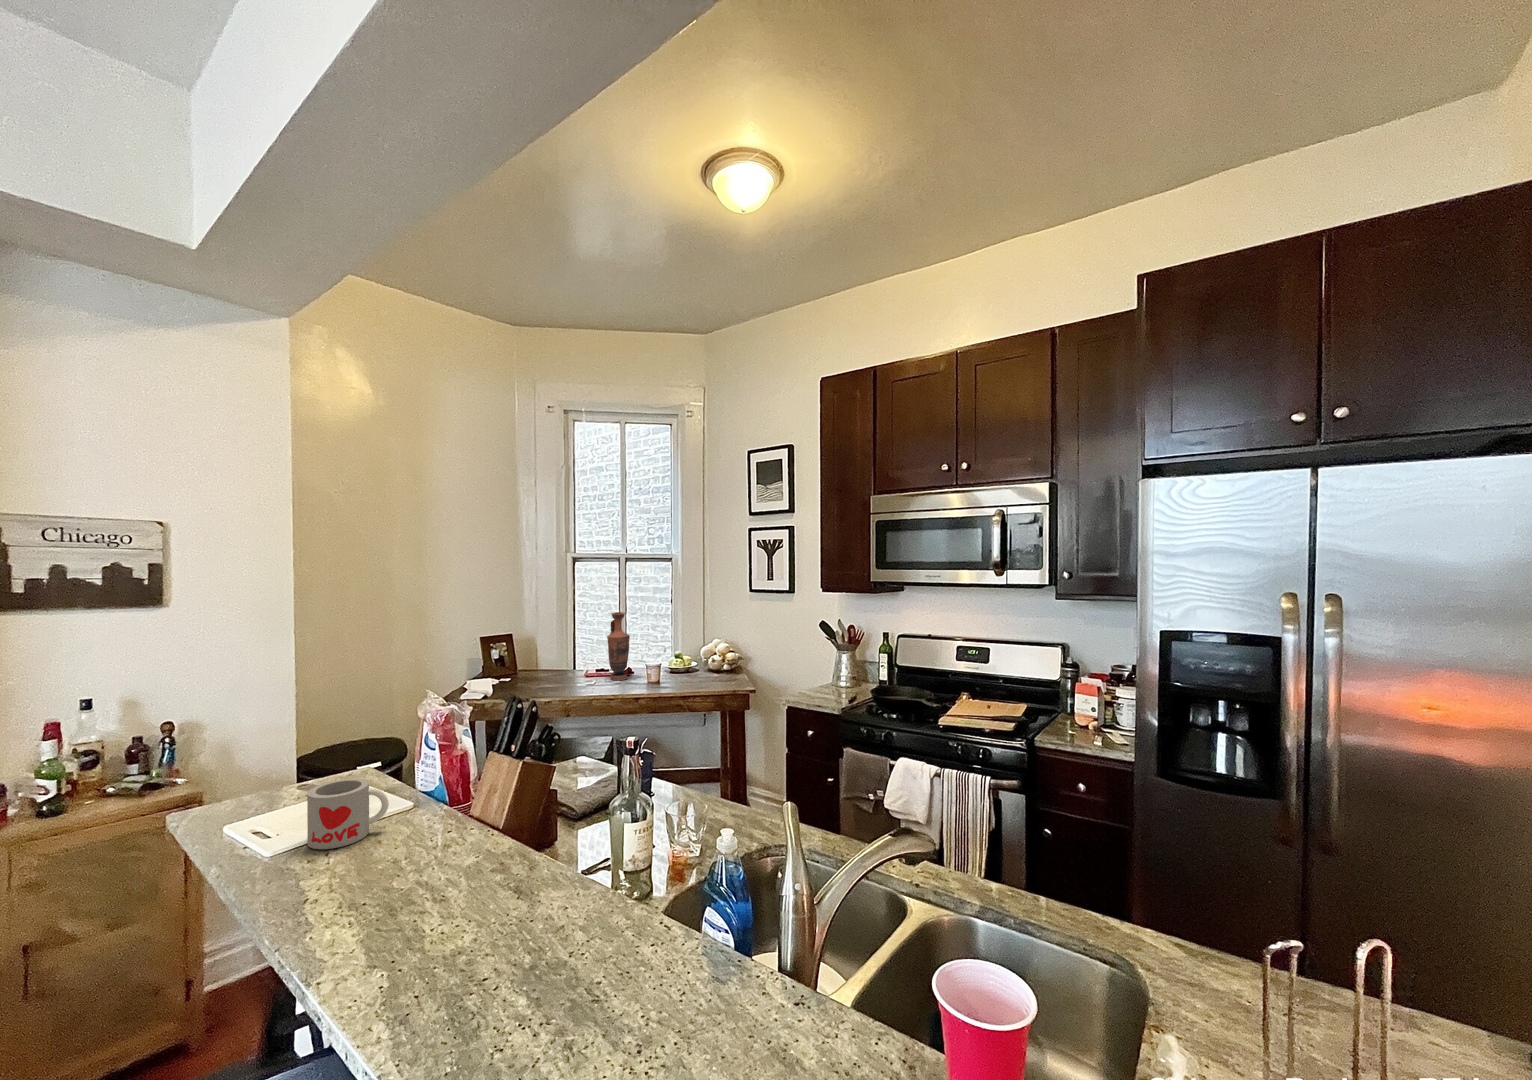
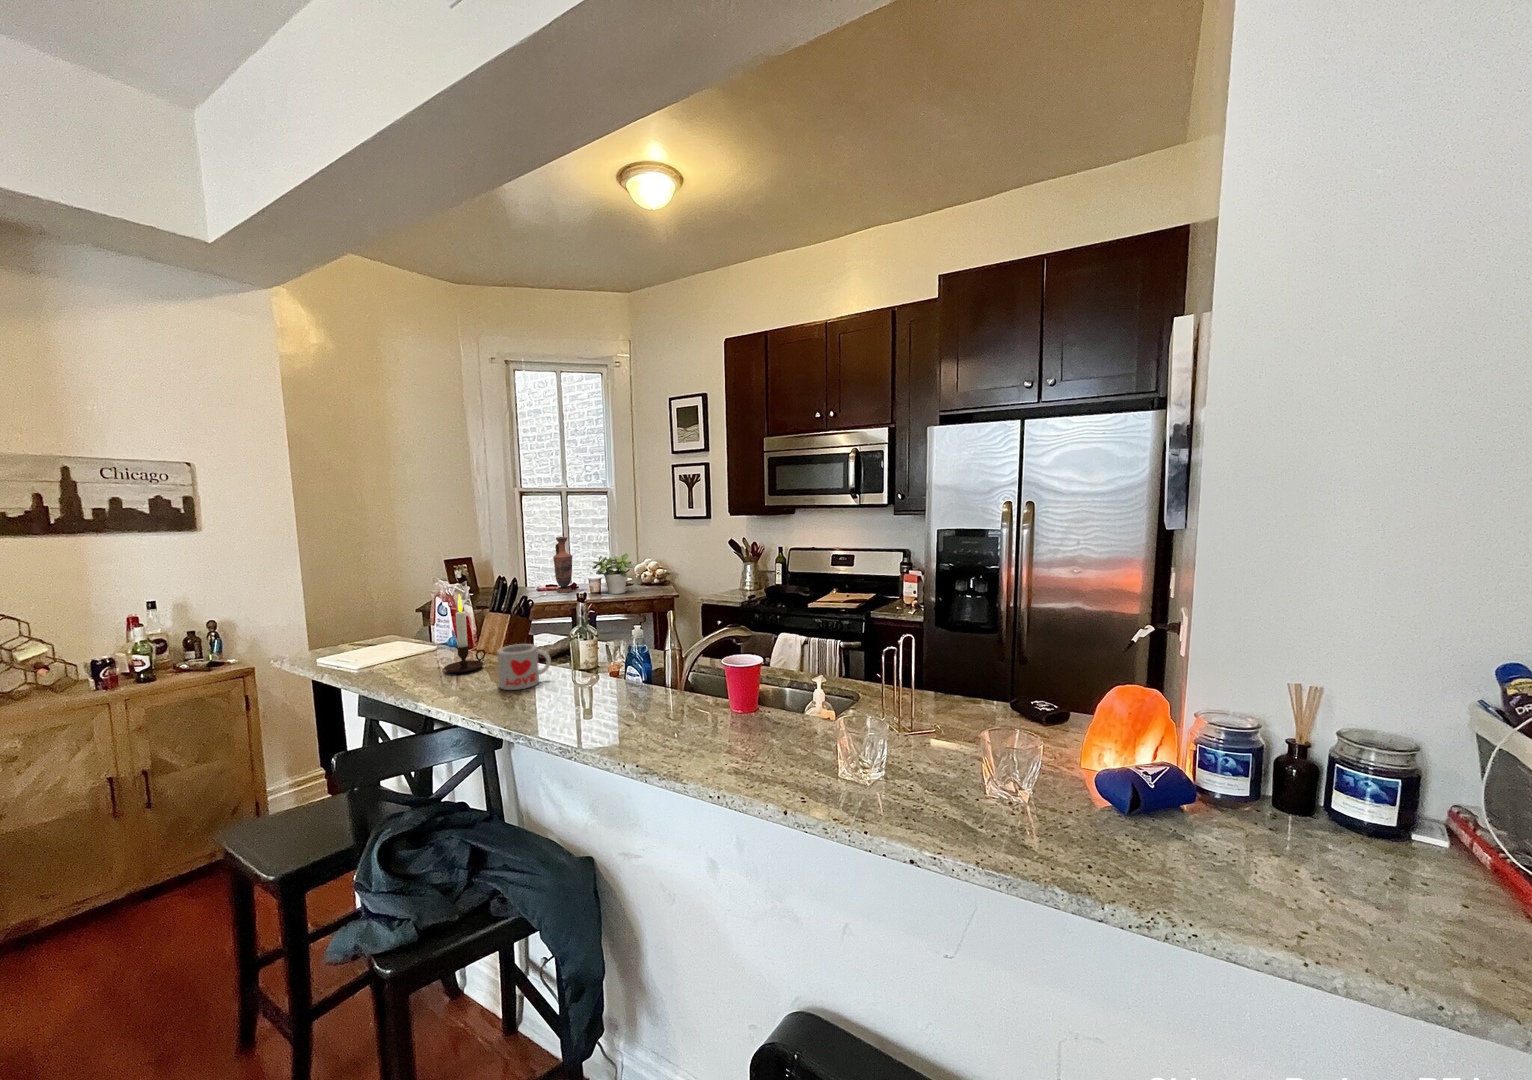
potted plant: none [653,635,702,684] -> present [592,553,633,594]
candle: none [403,752,481,900] -> present [444,594,485,673]
mug: present [307,778,389,849] -> present [497,644,551,690]

